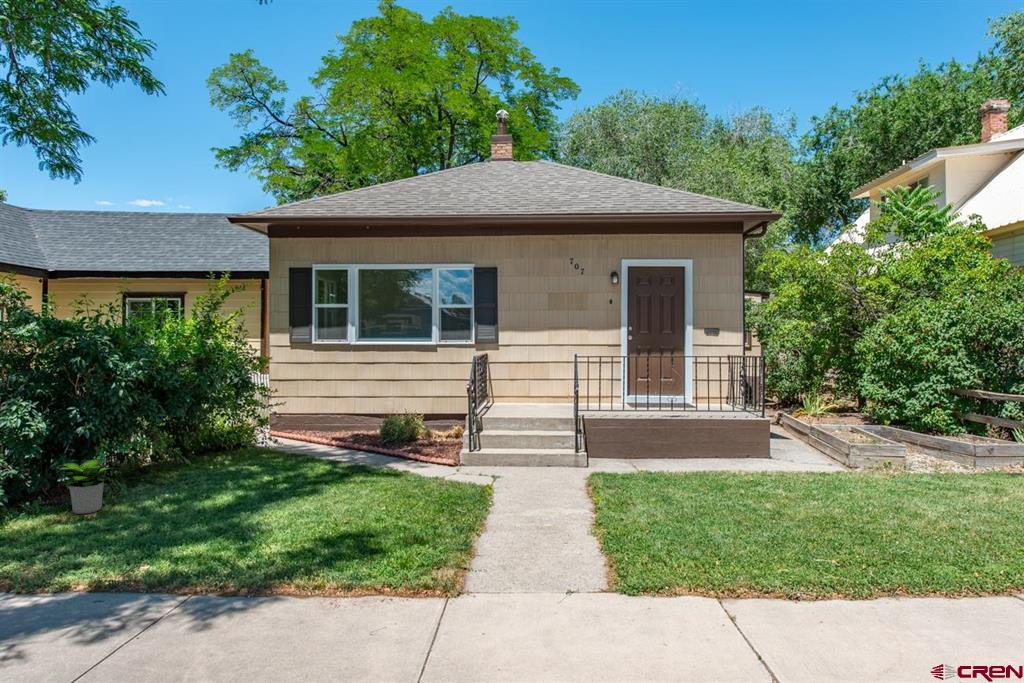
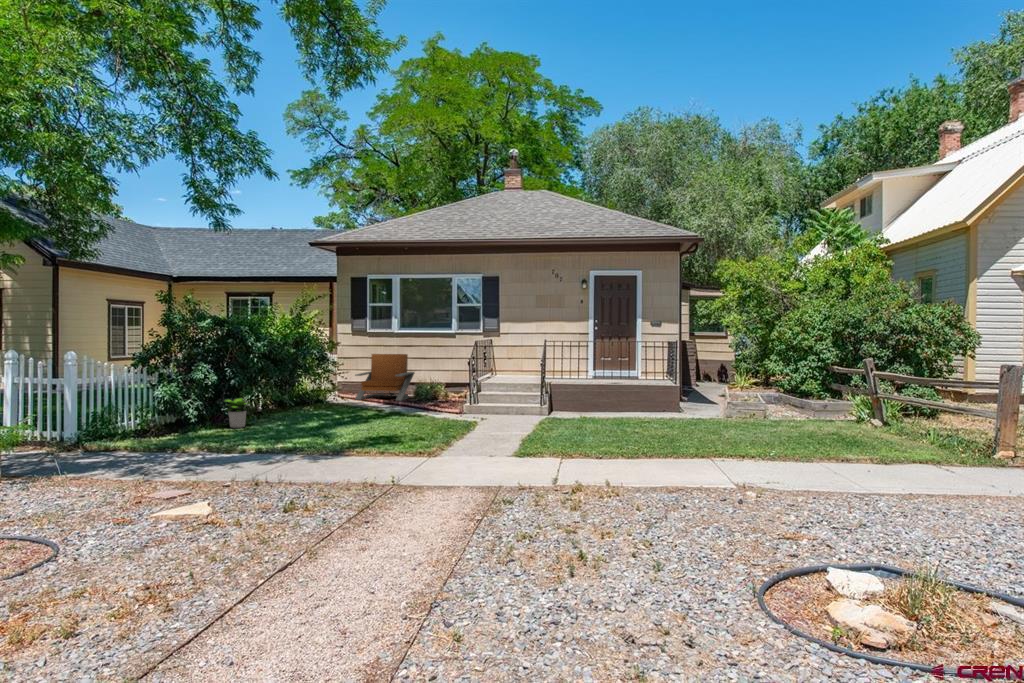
lounge chair: none [294,374,380,442] -> present [355,354,415,401]

